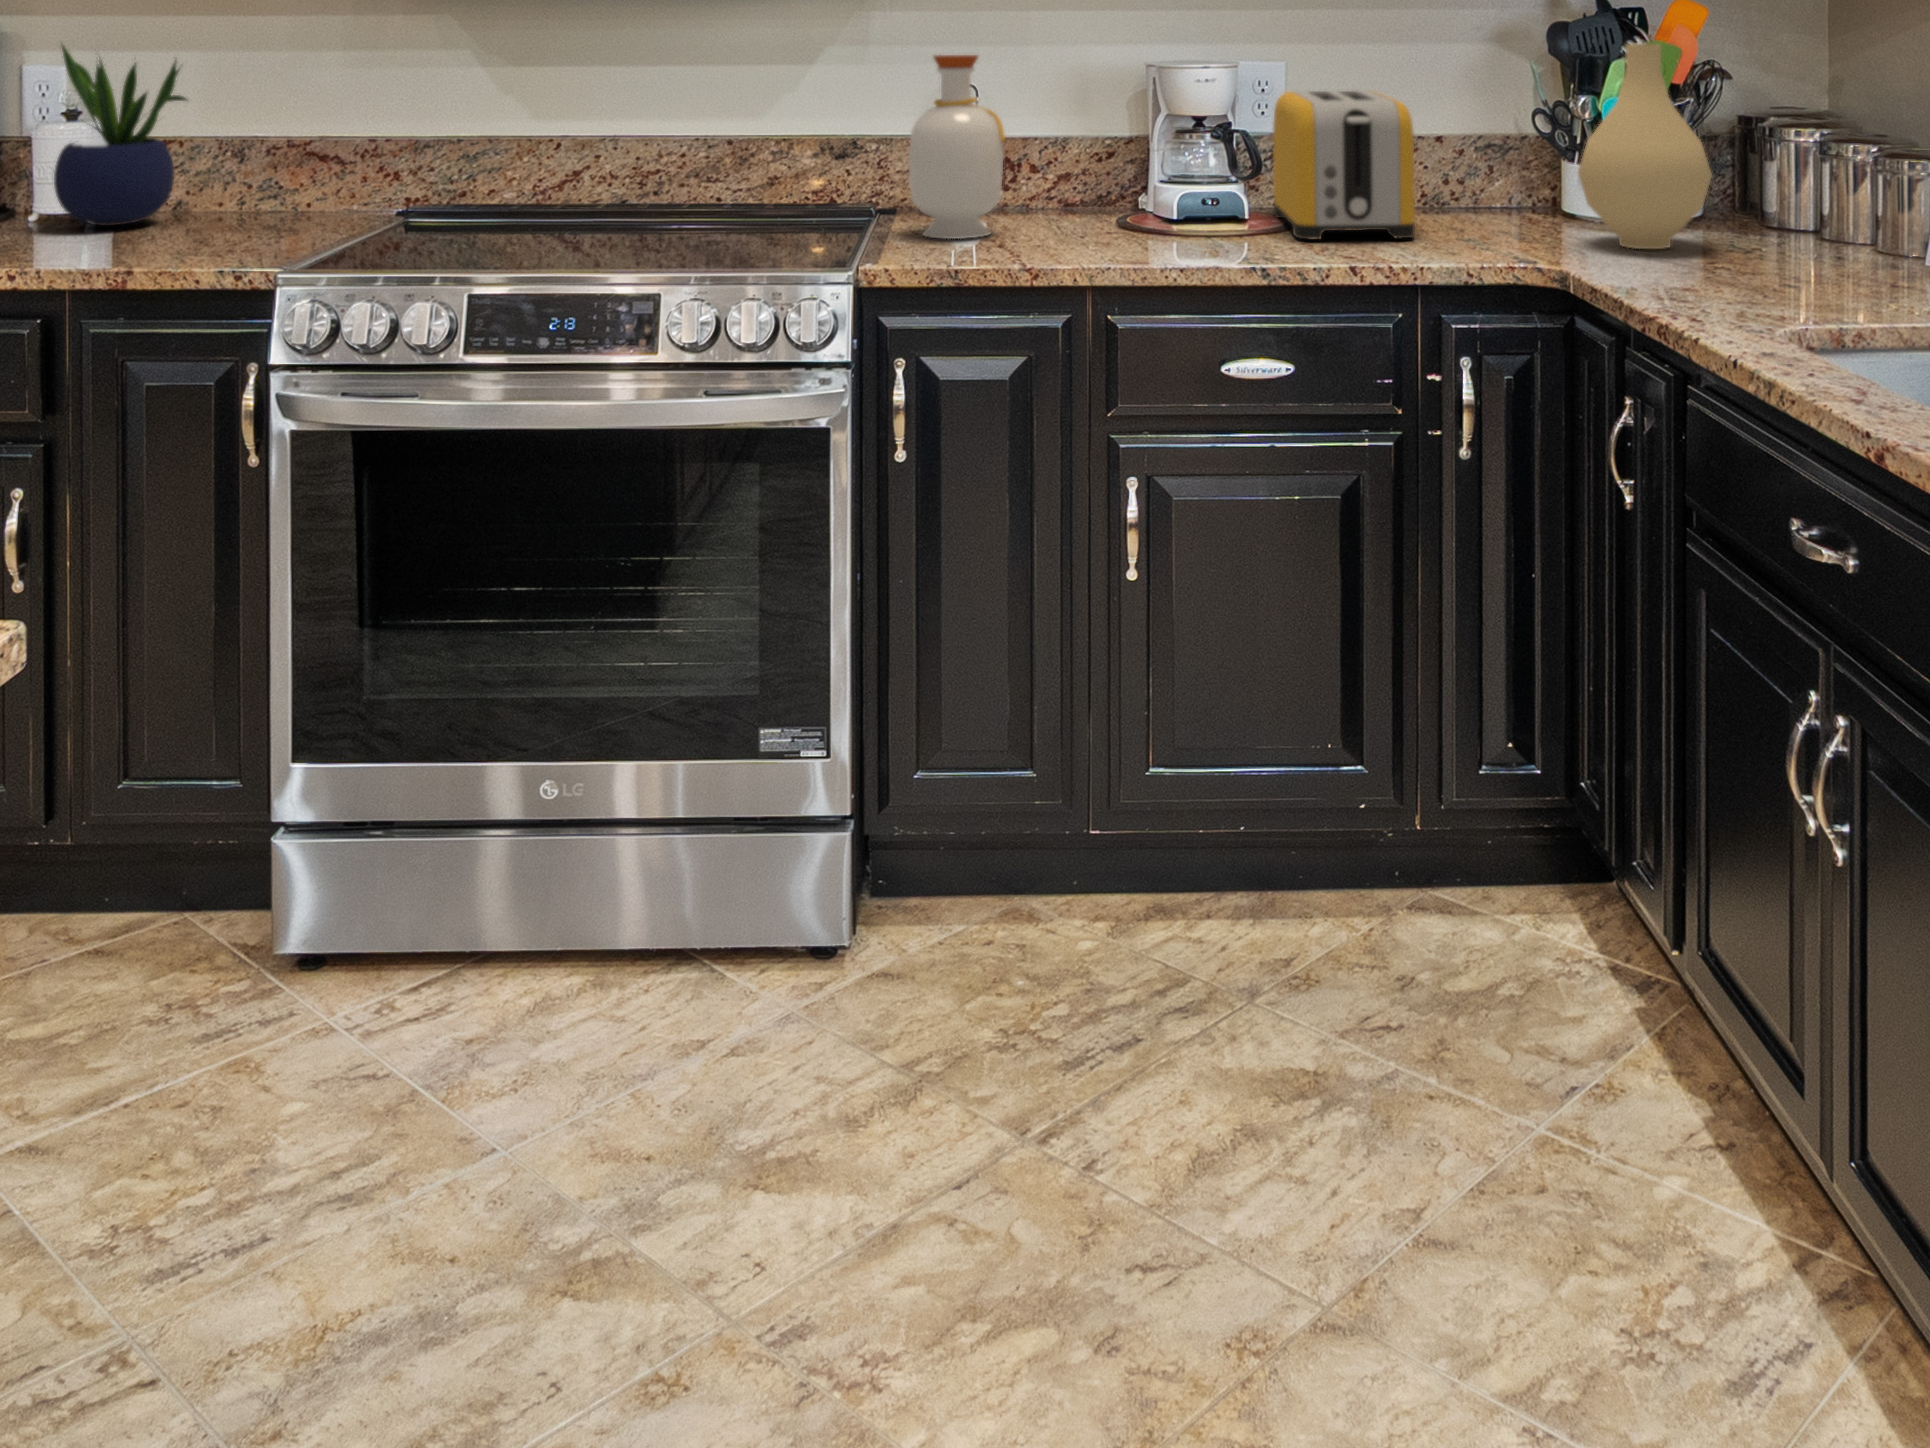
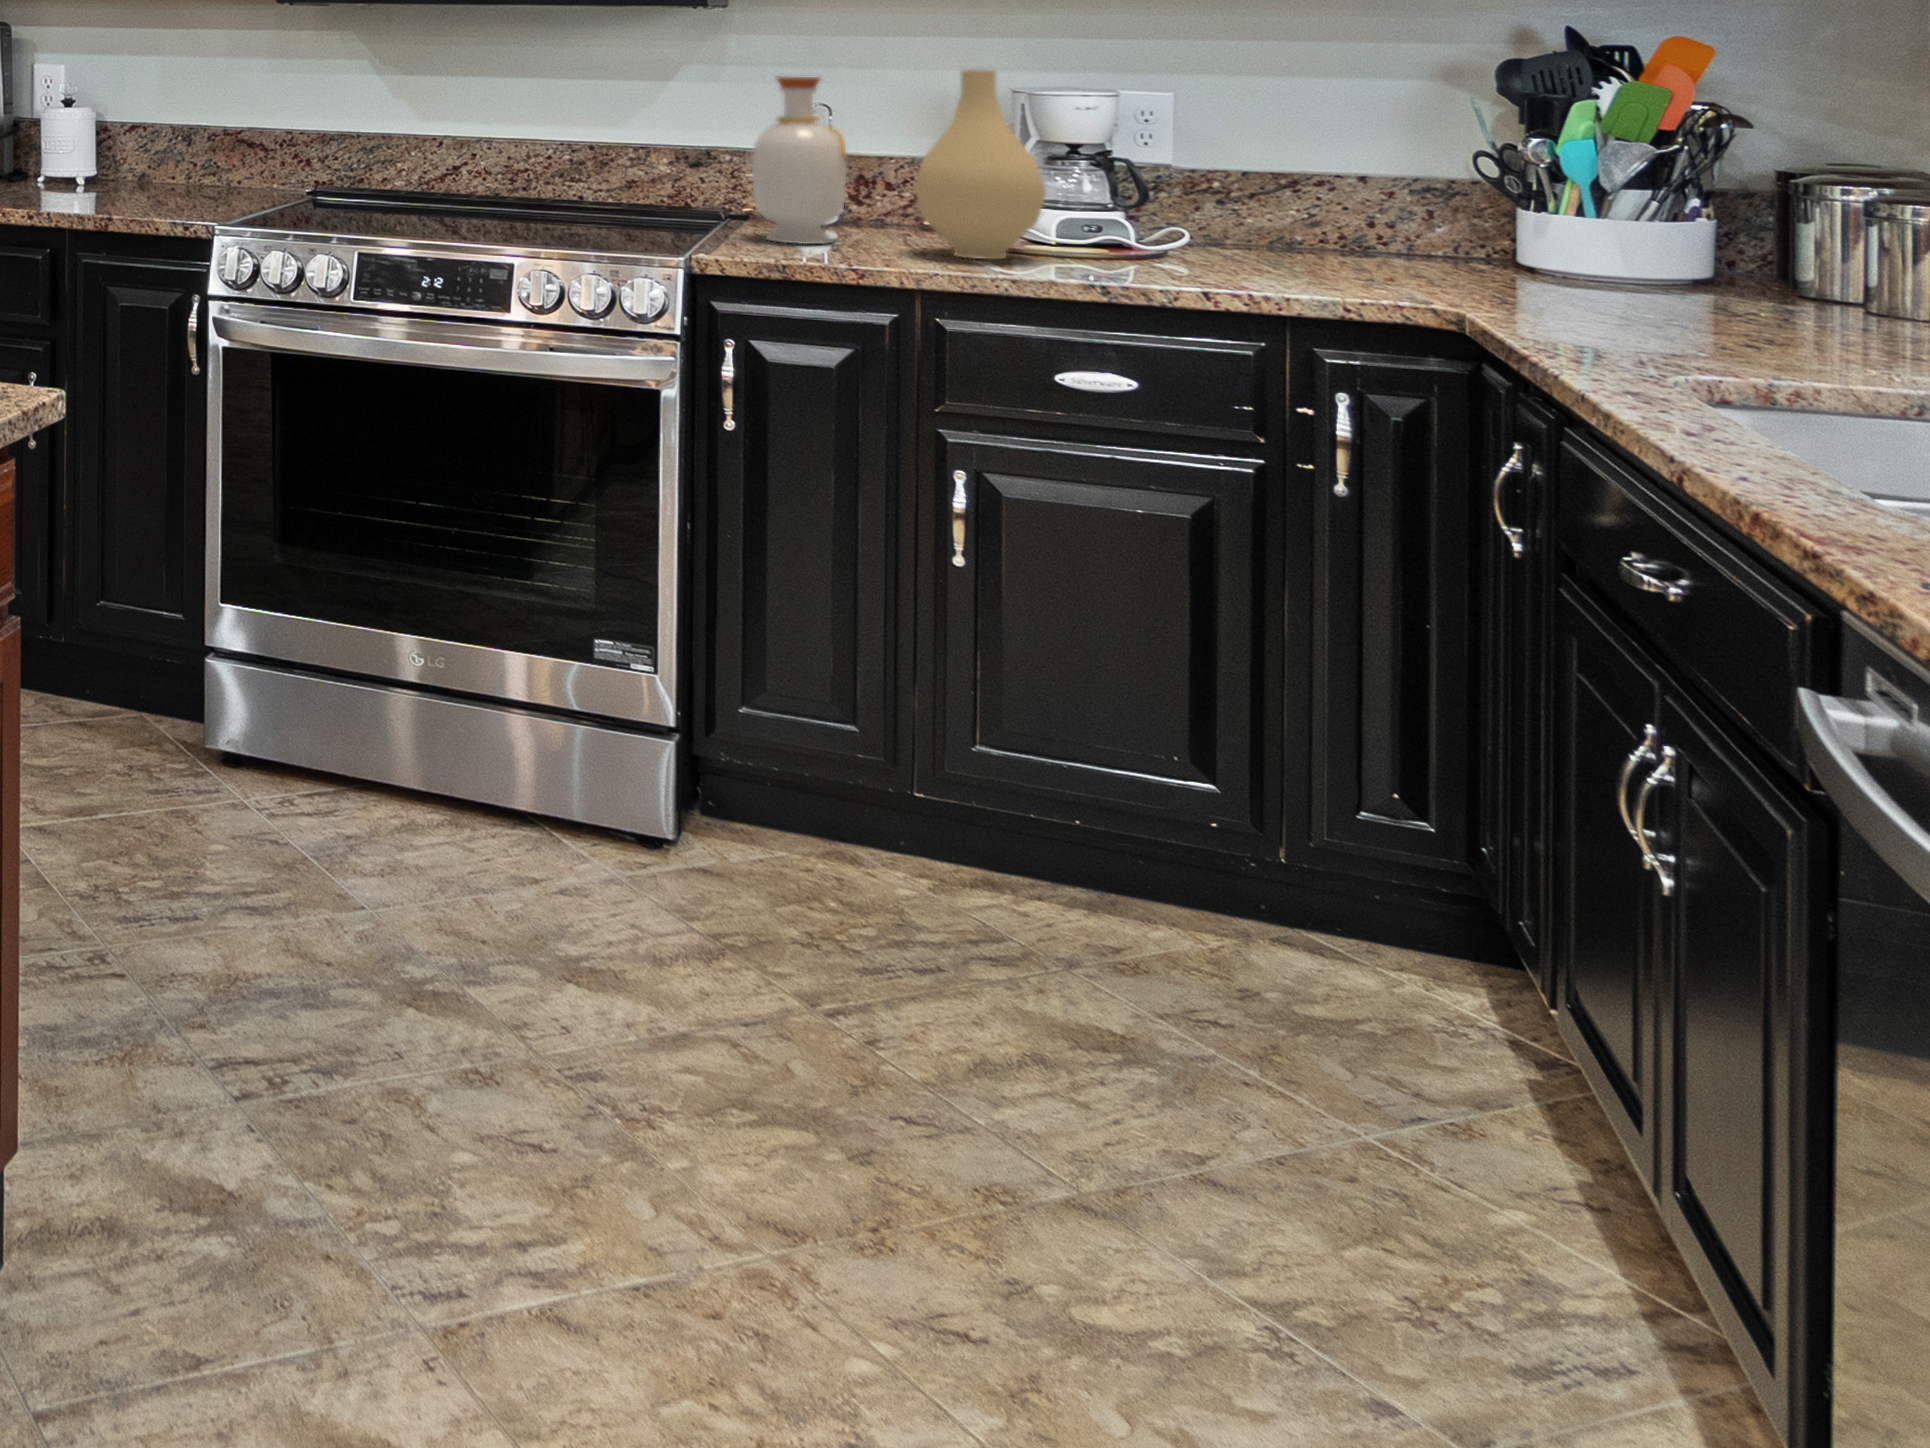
potted plant: present [54,43,187,226] -> none [57,47,154,190]
vase: present [1578,44,1712,249] -> present [914,69,1047,259]
toaster: present [1273,90,1415,239] -> none [1153,125,1301,274]

